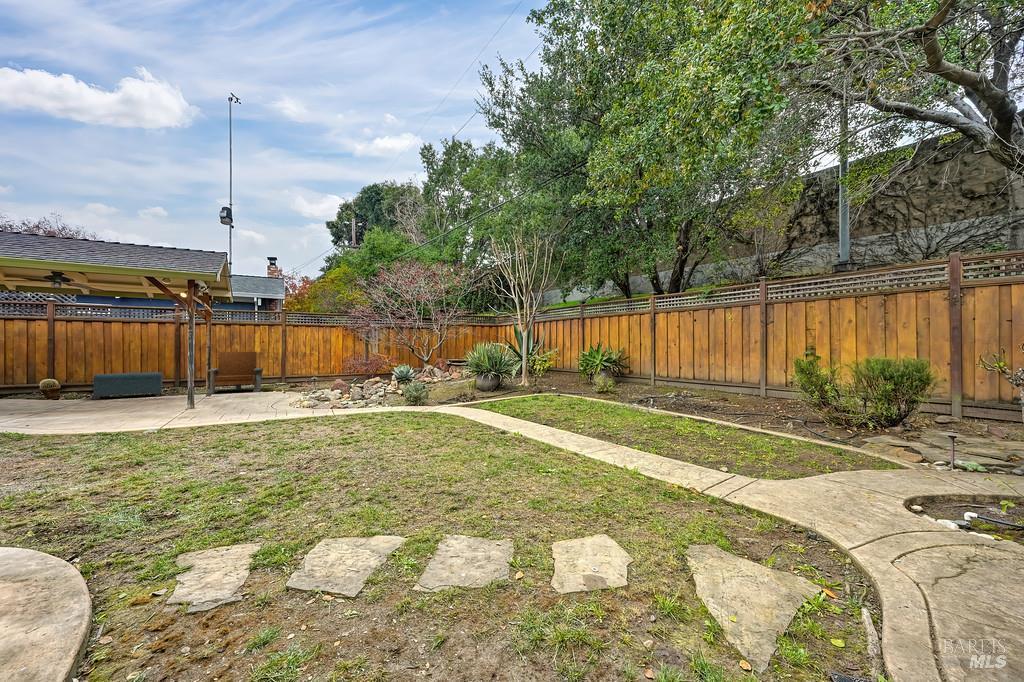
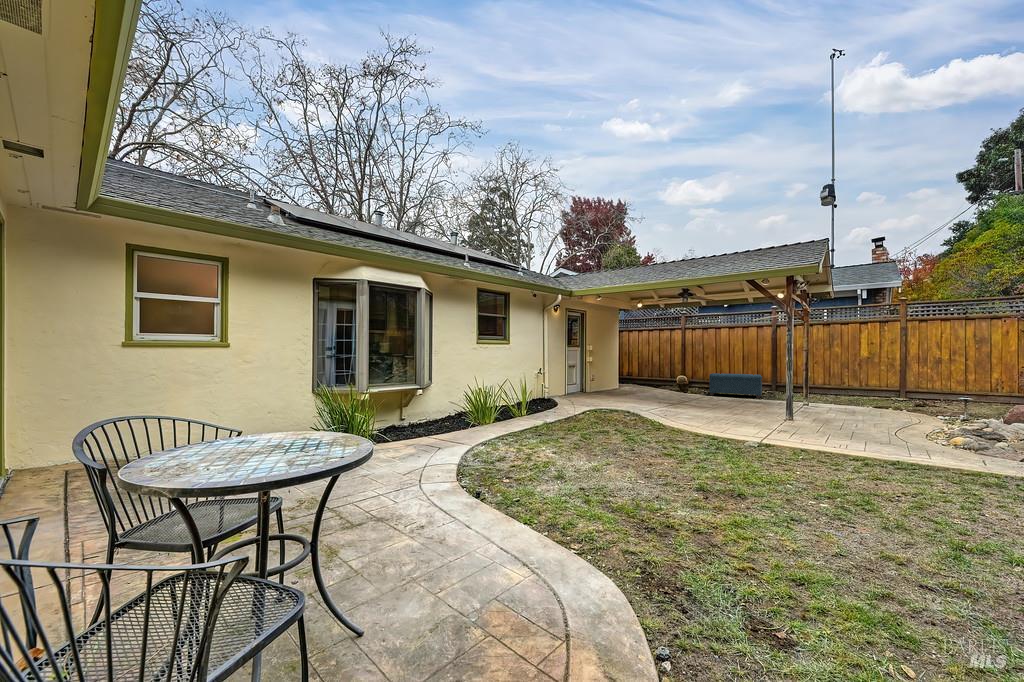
lounge chair: present [206,352,263,394] -> none [804,356,873,407]

